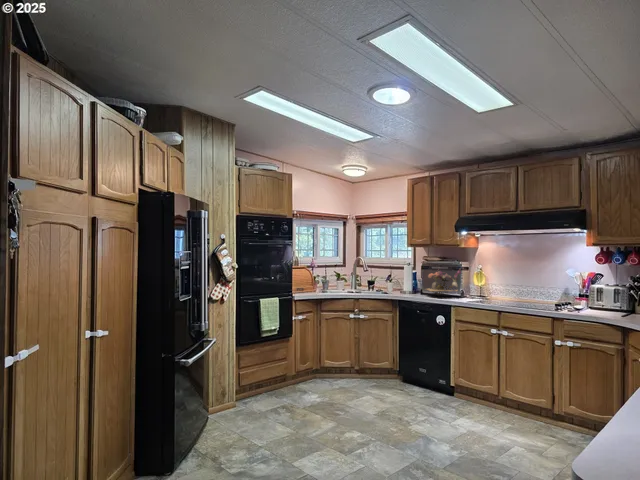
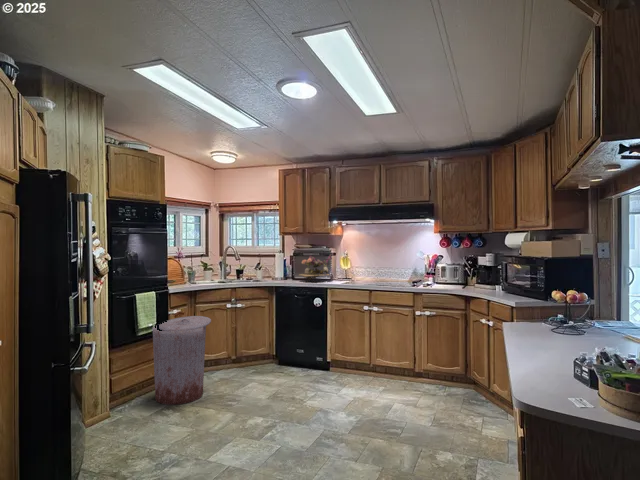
trash can: none [275,323,327,405] -> present [153,316,211,405]

